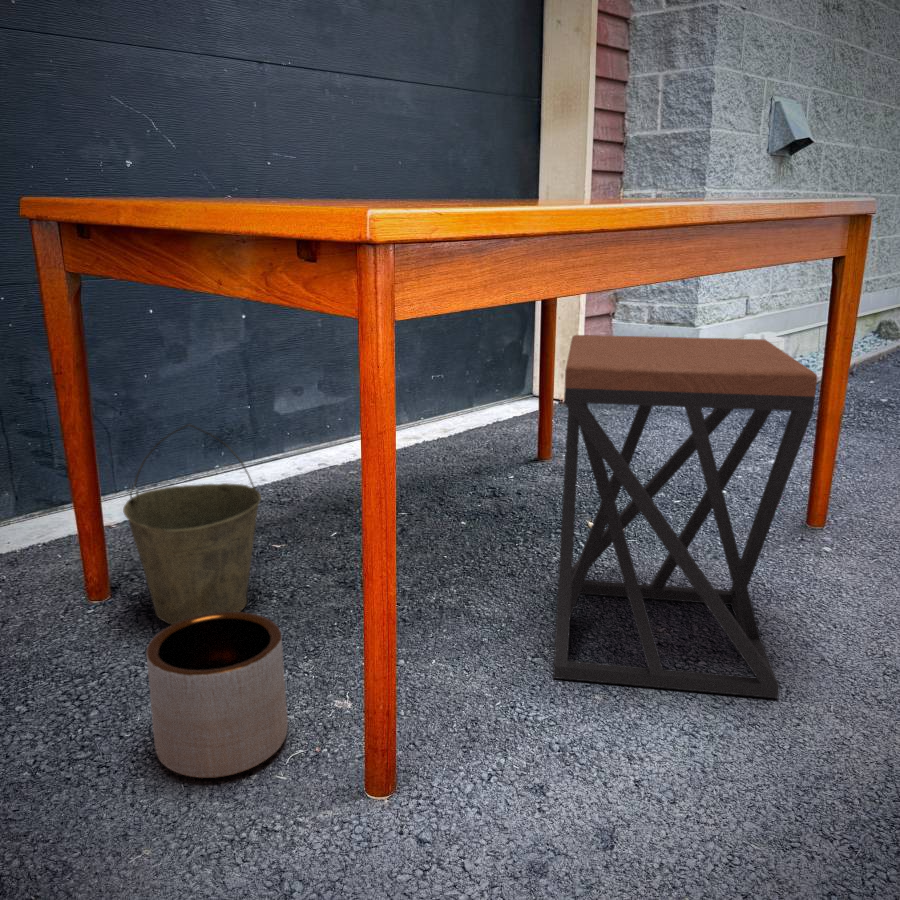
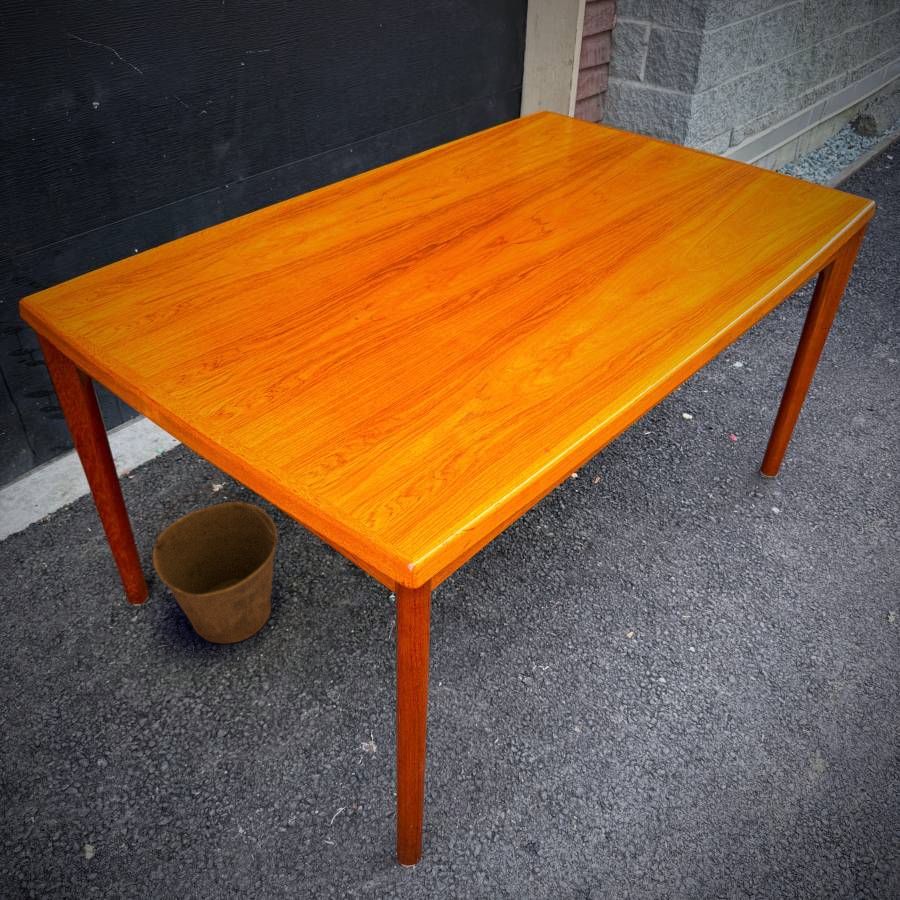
stool: present [553,335,817,698] -> none [540,393,801,728]
planter: present [146,612,288,778] -> none [209,703,328,850]

